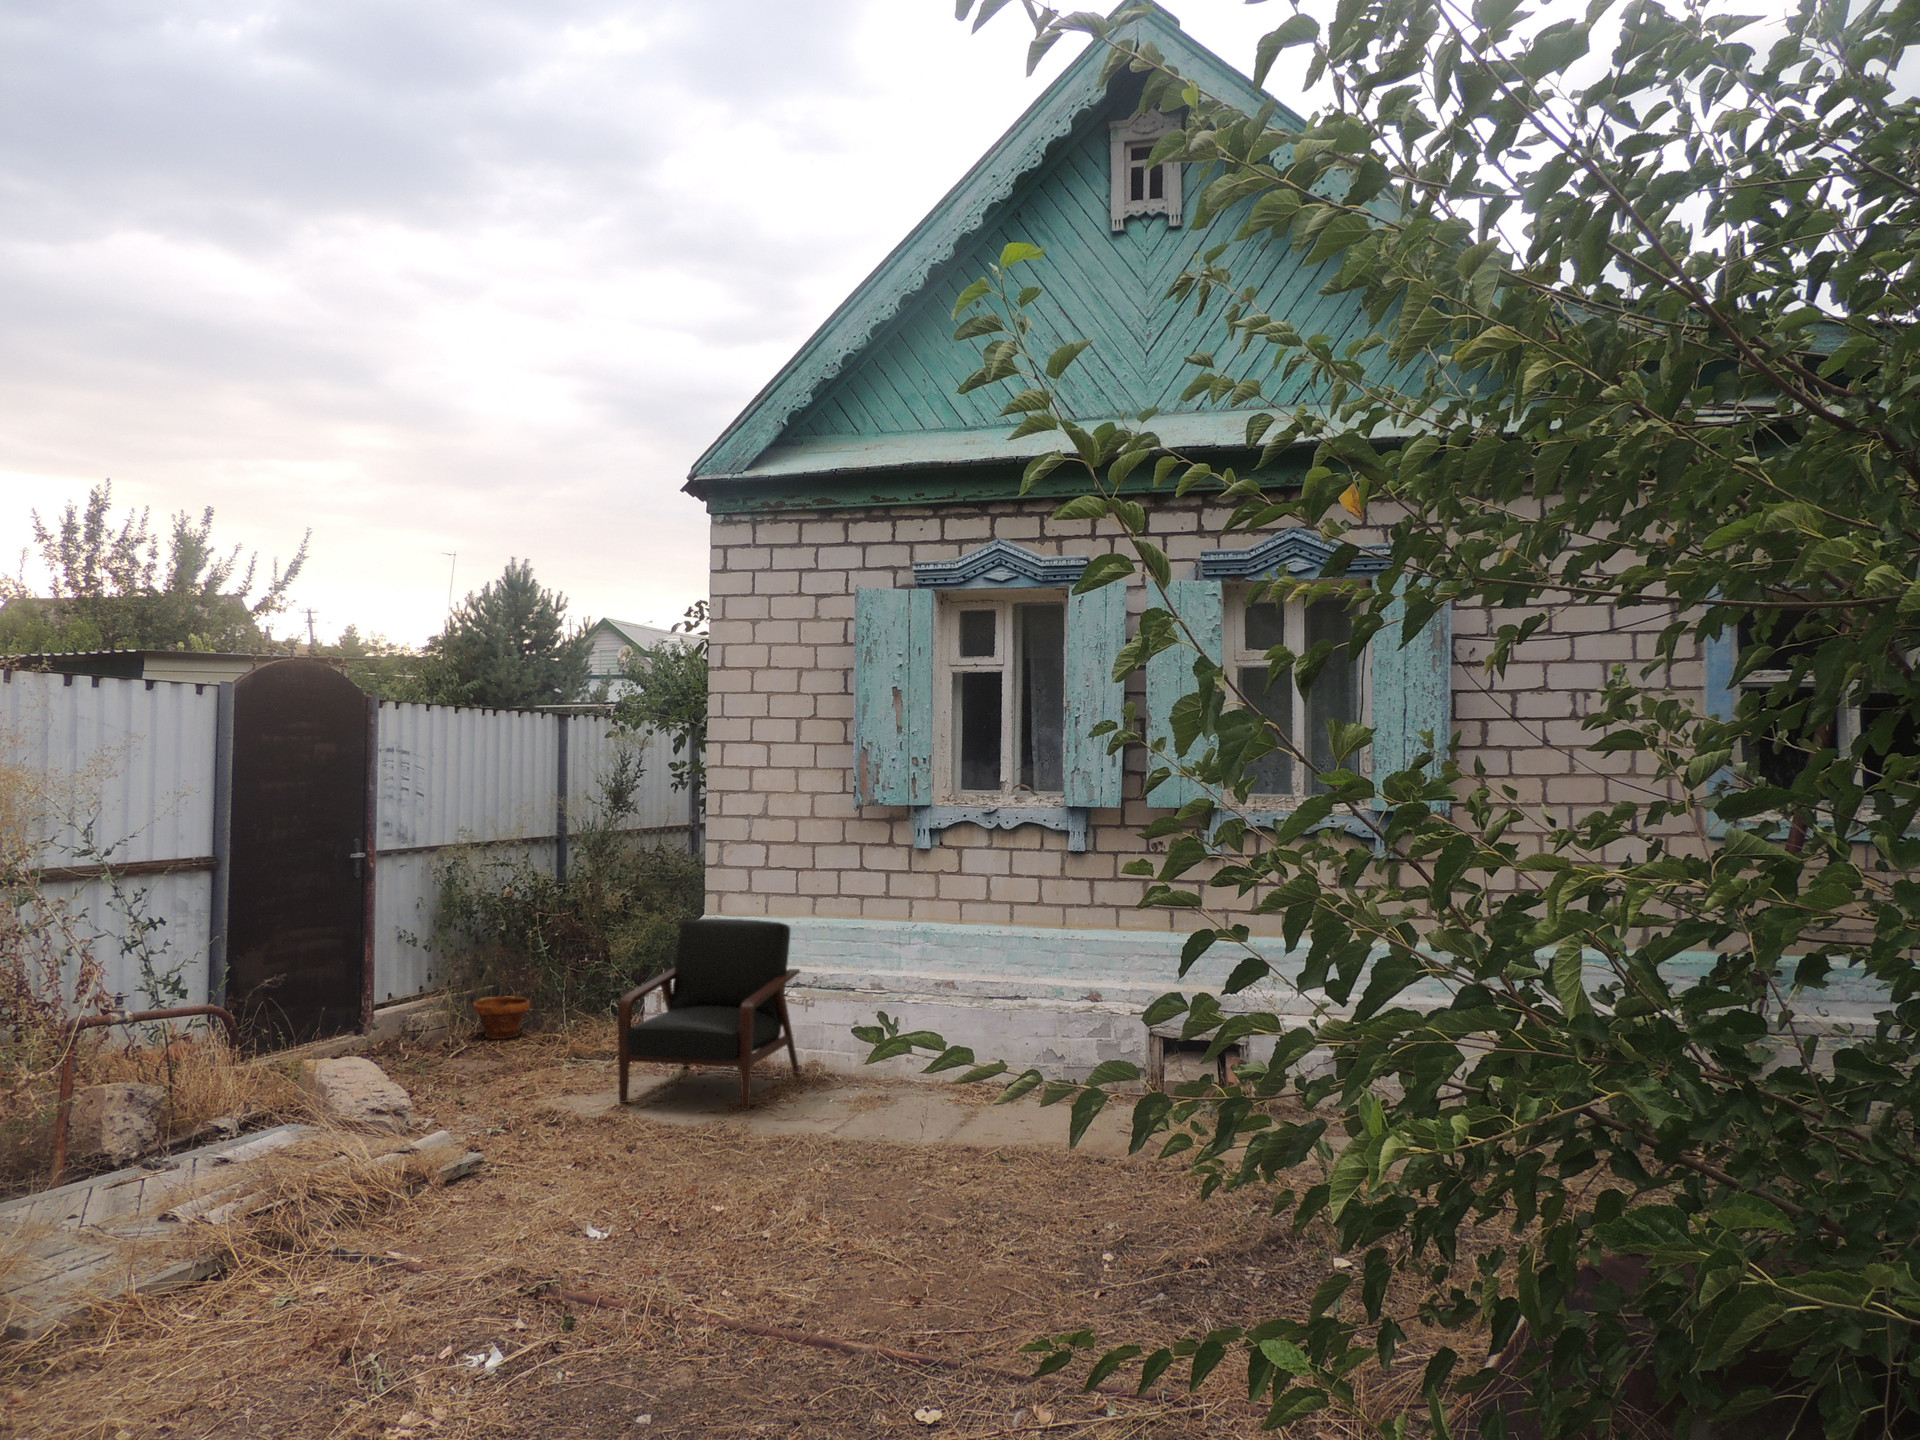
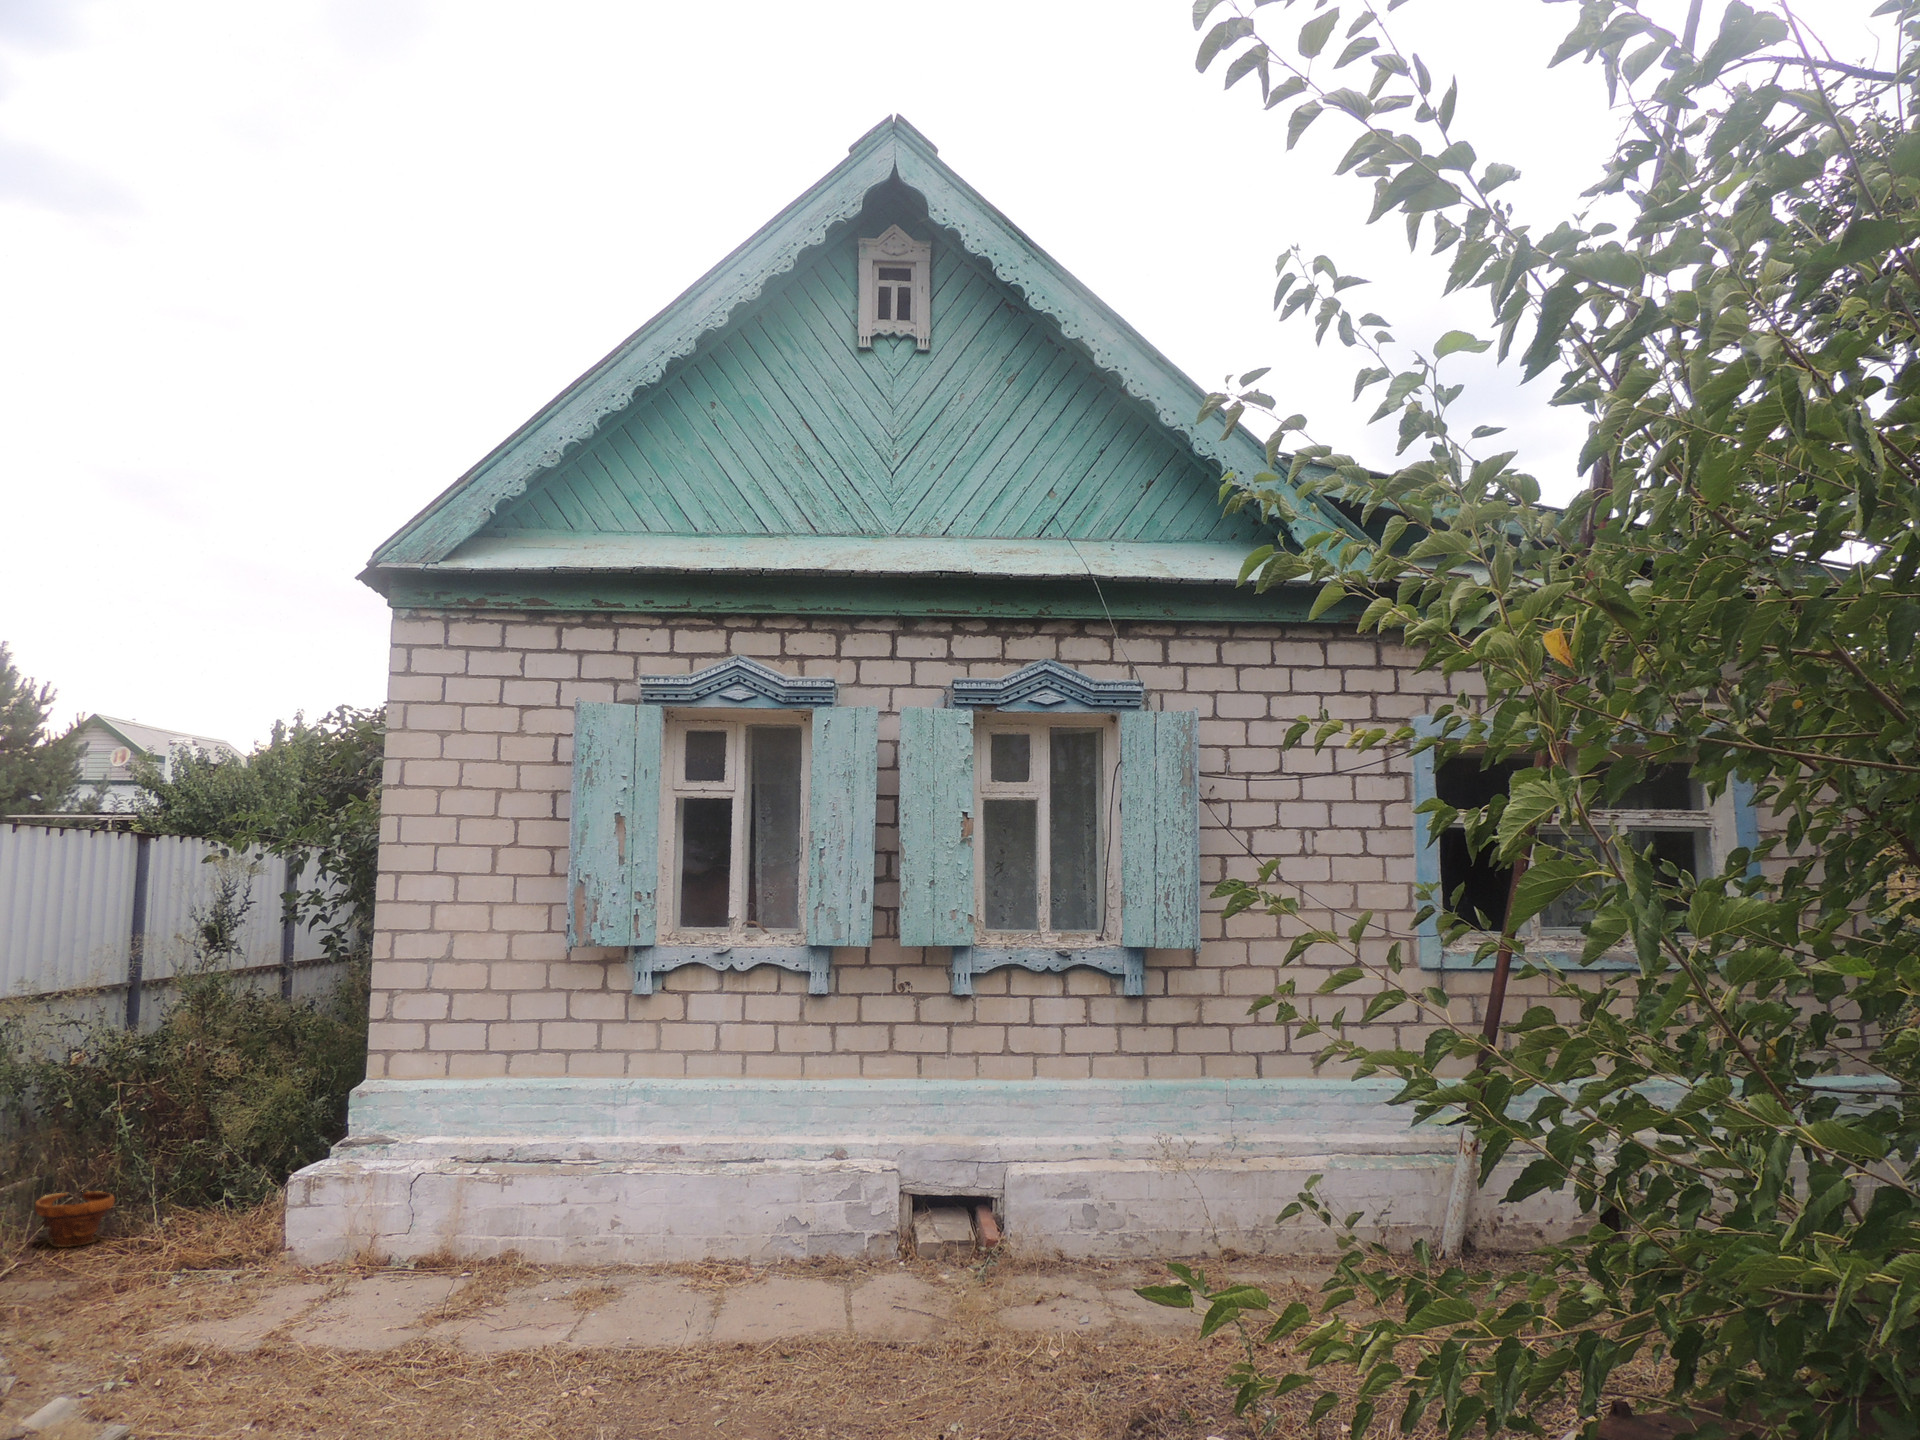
chair: present [618,919,800,1110] -> none [276,1083,494,1315]

